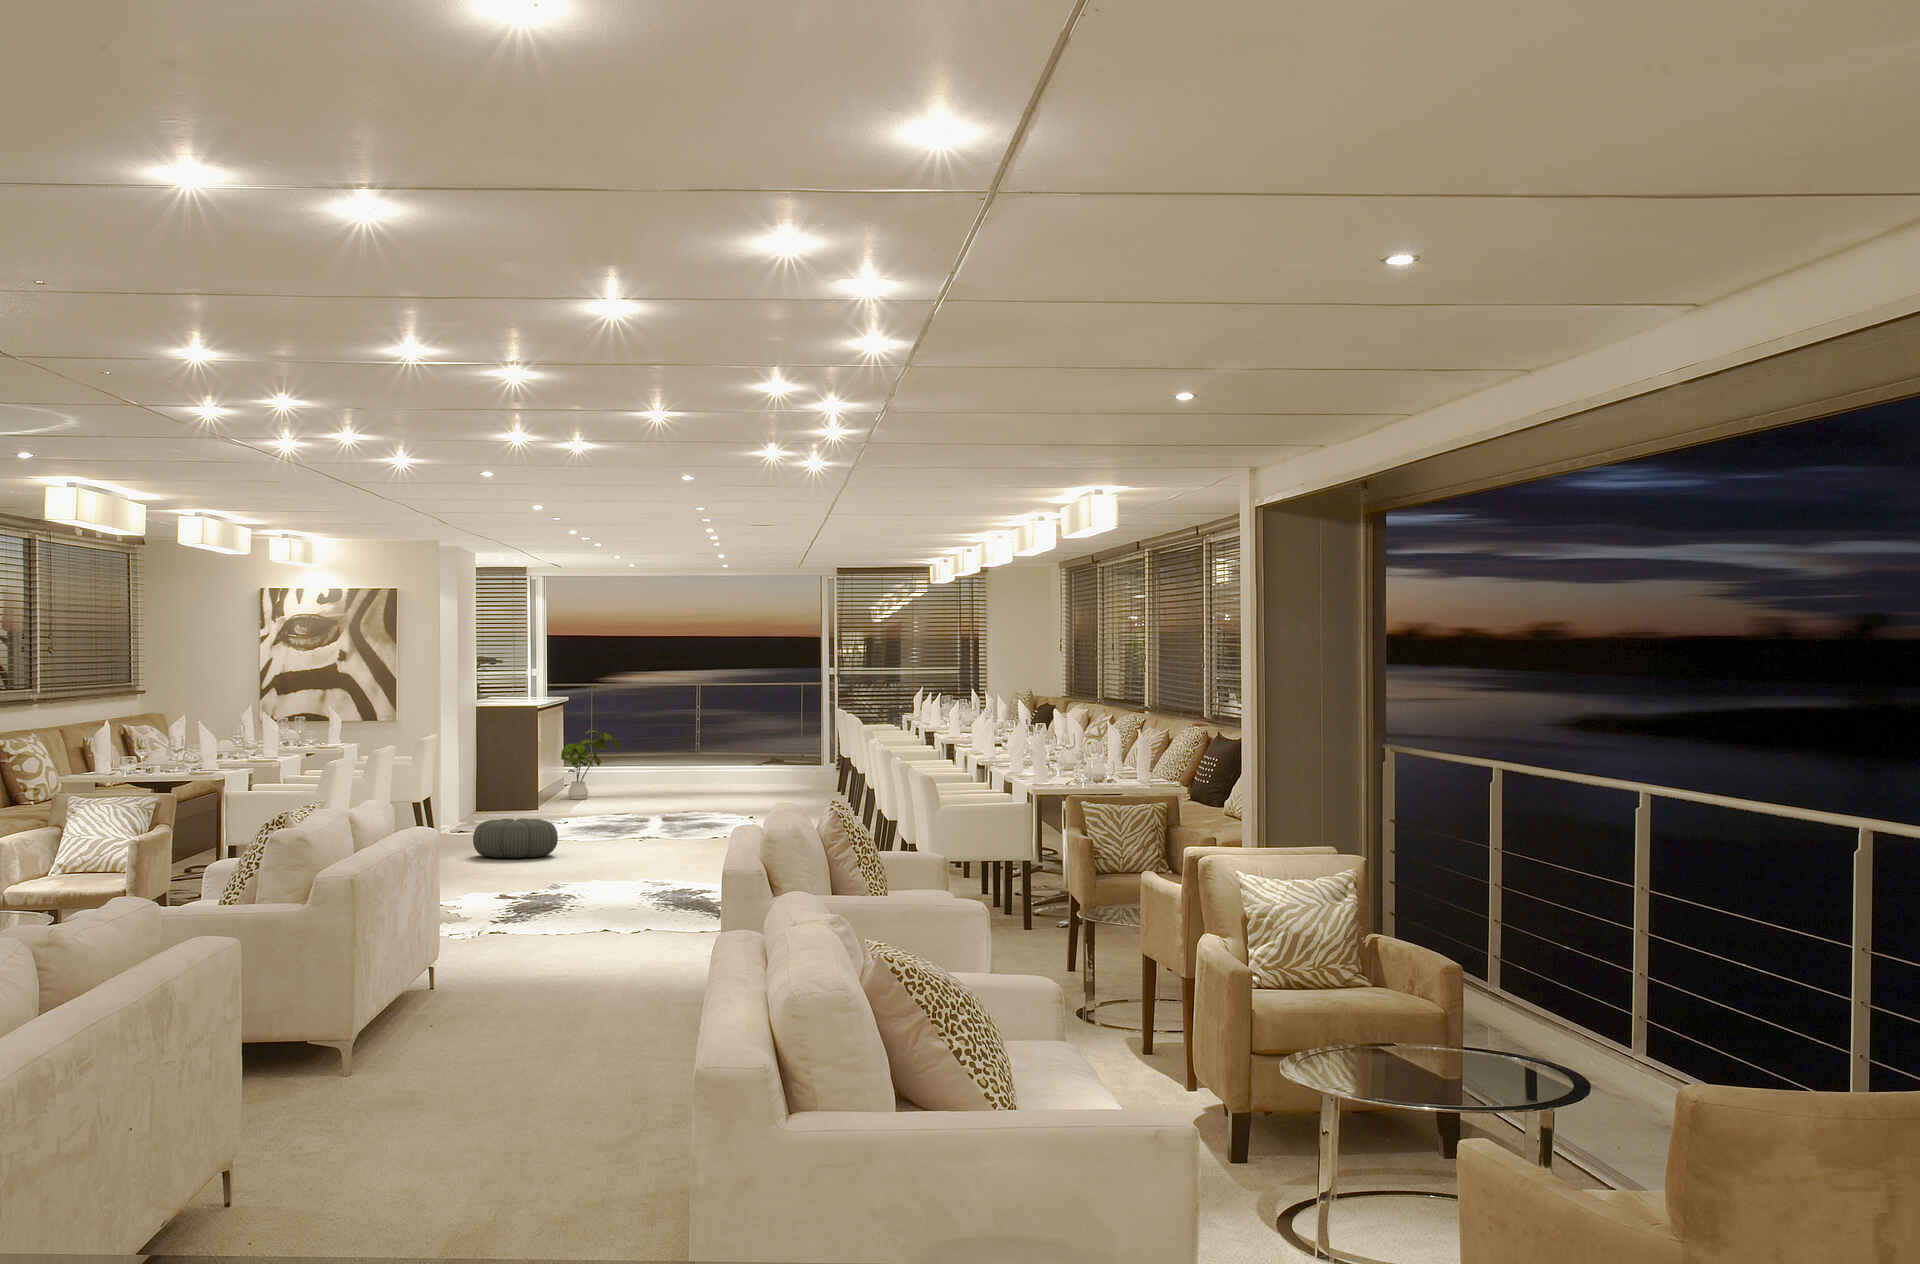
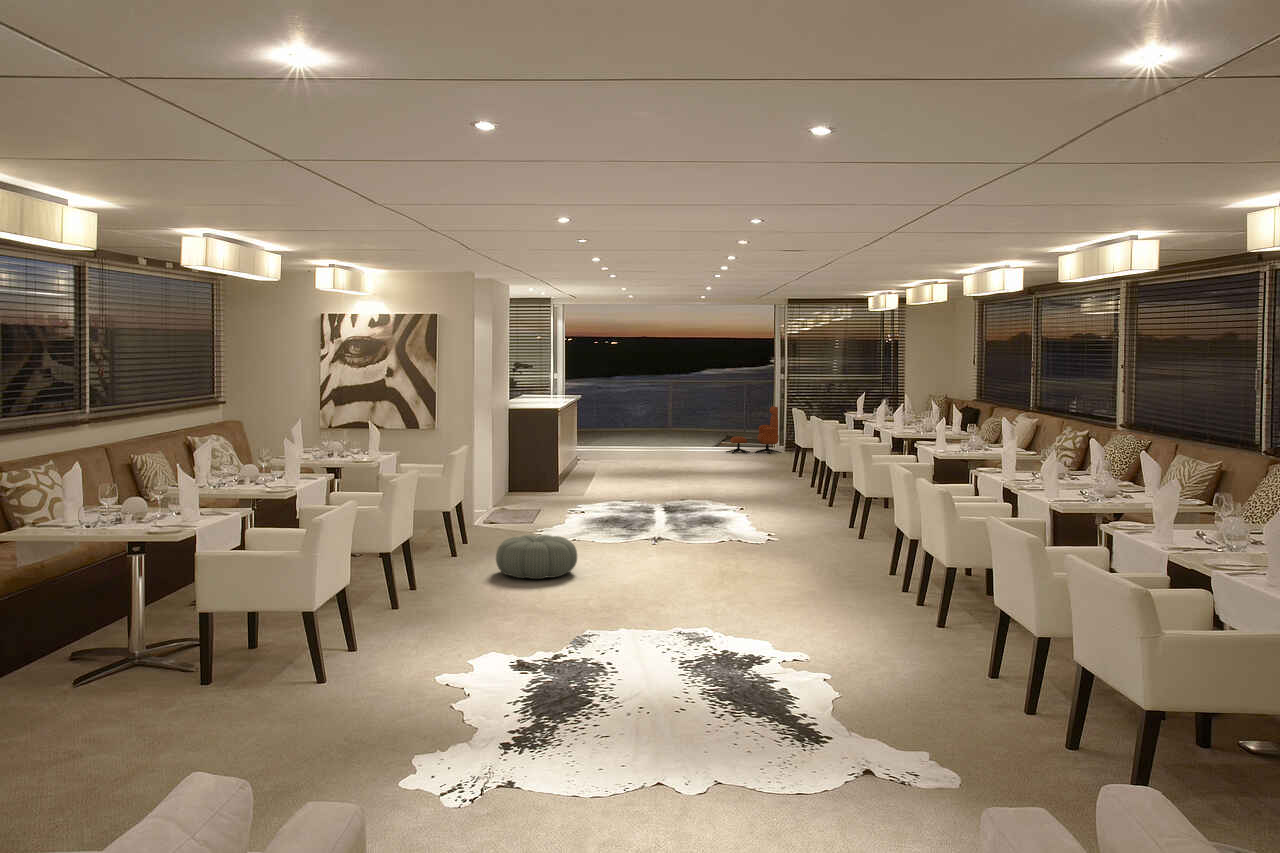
lounge chair: none [777,714,854,780] -> present [726,406,782,454]
house plant: present [561,730,619,800] -> none [575,424,619,477]

